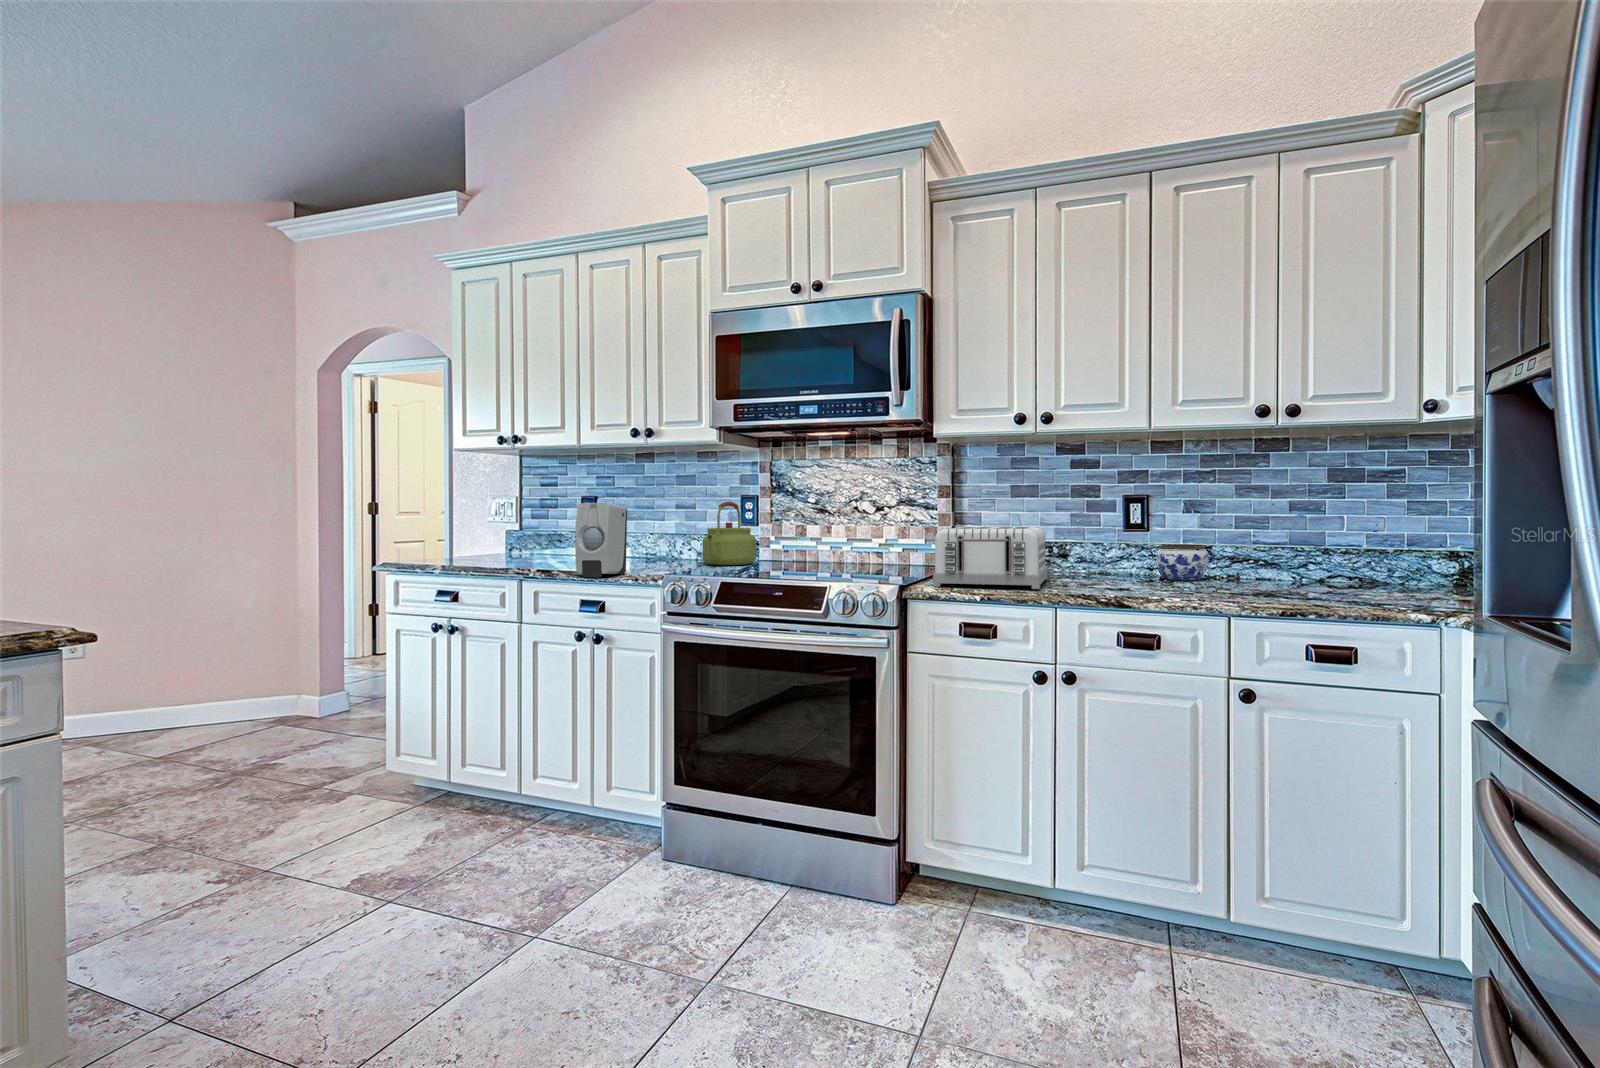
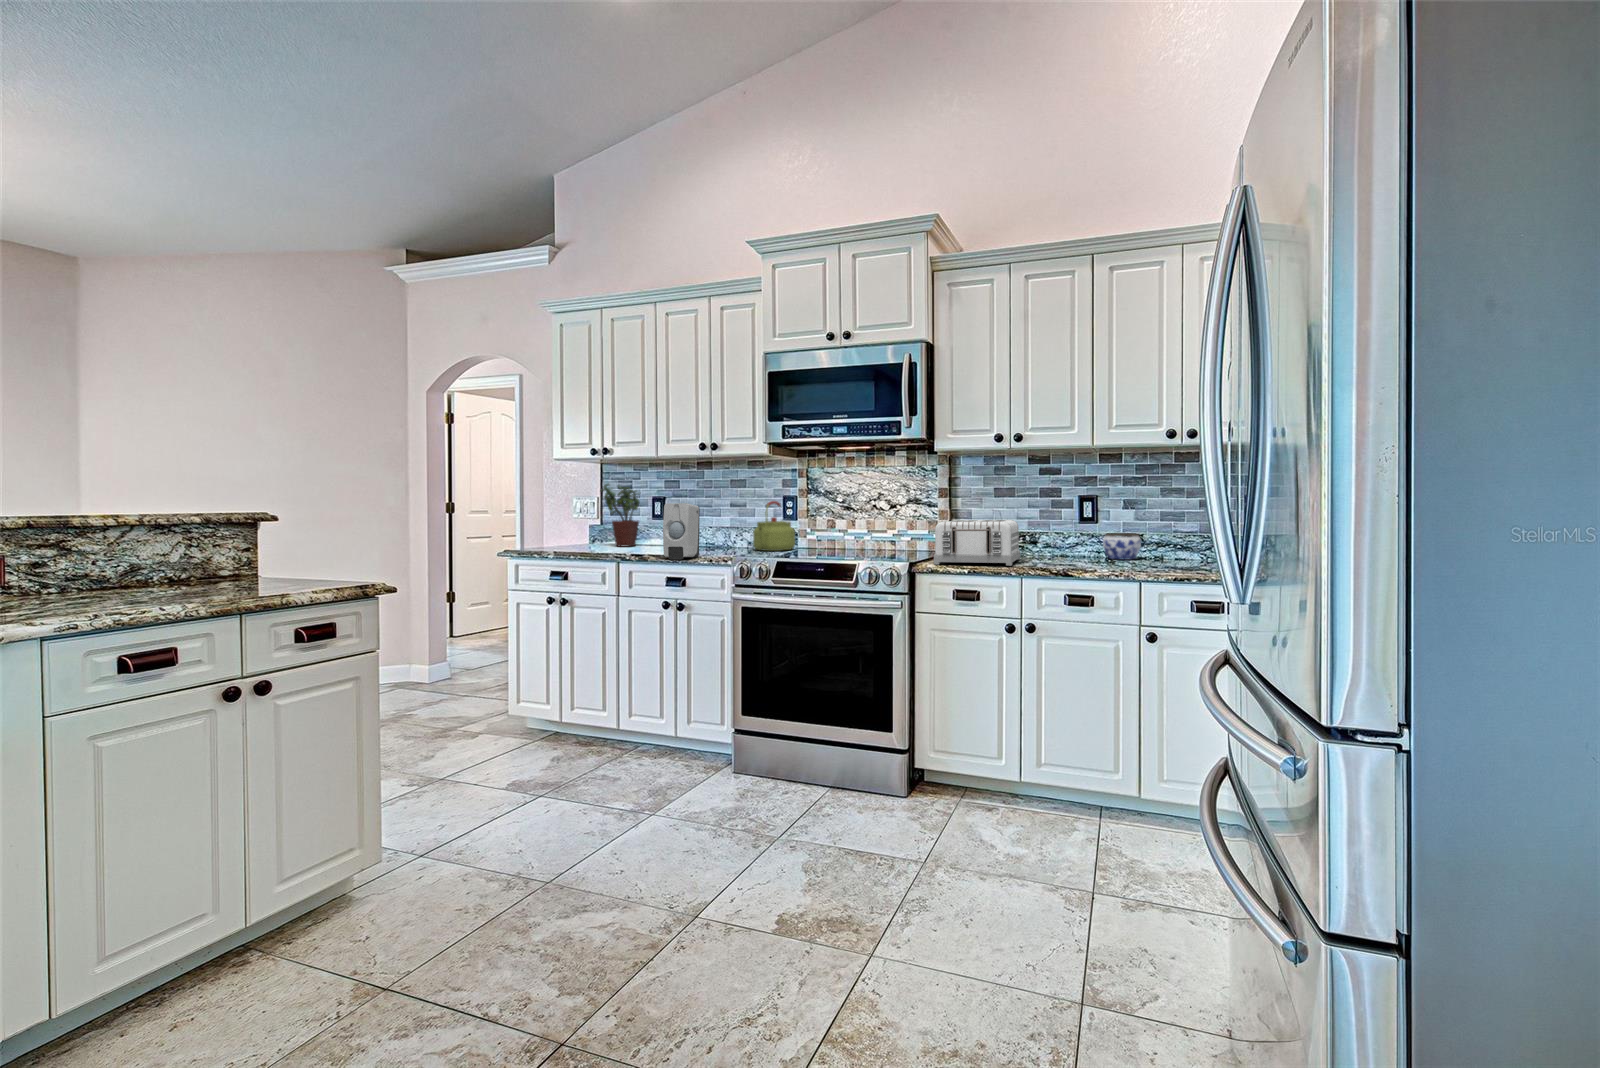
potted plant: none [514,479,566,559] -> present [601,483,640,547]

